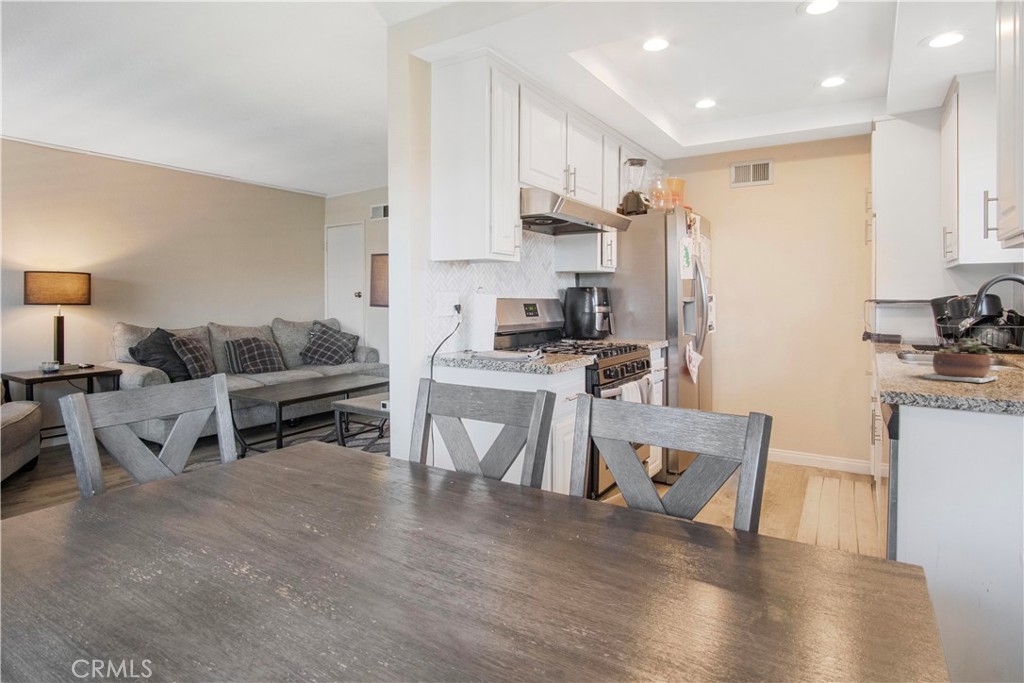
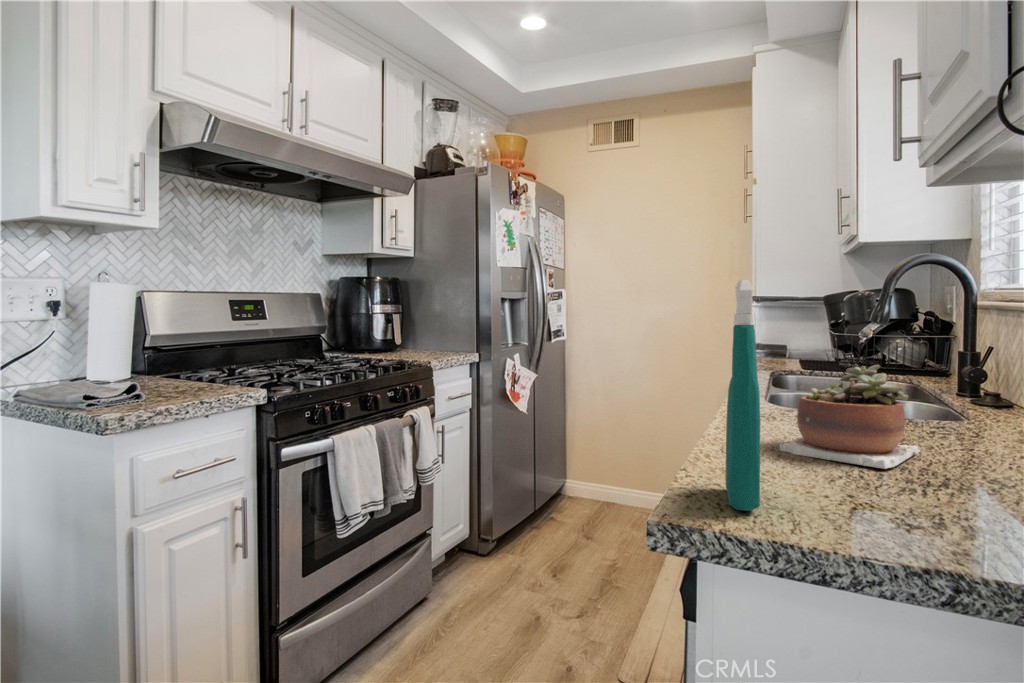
spray bottle: none [907,299,928,389] -> present [726,280,760,511]

